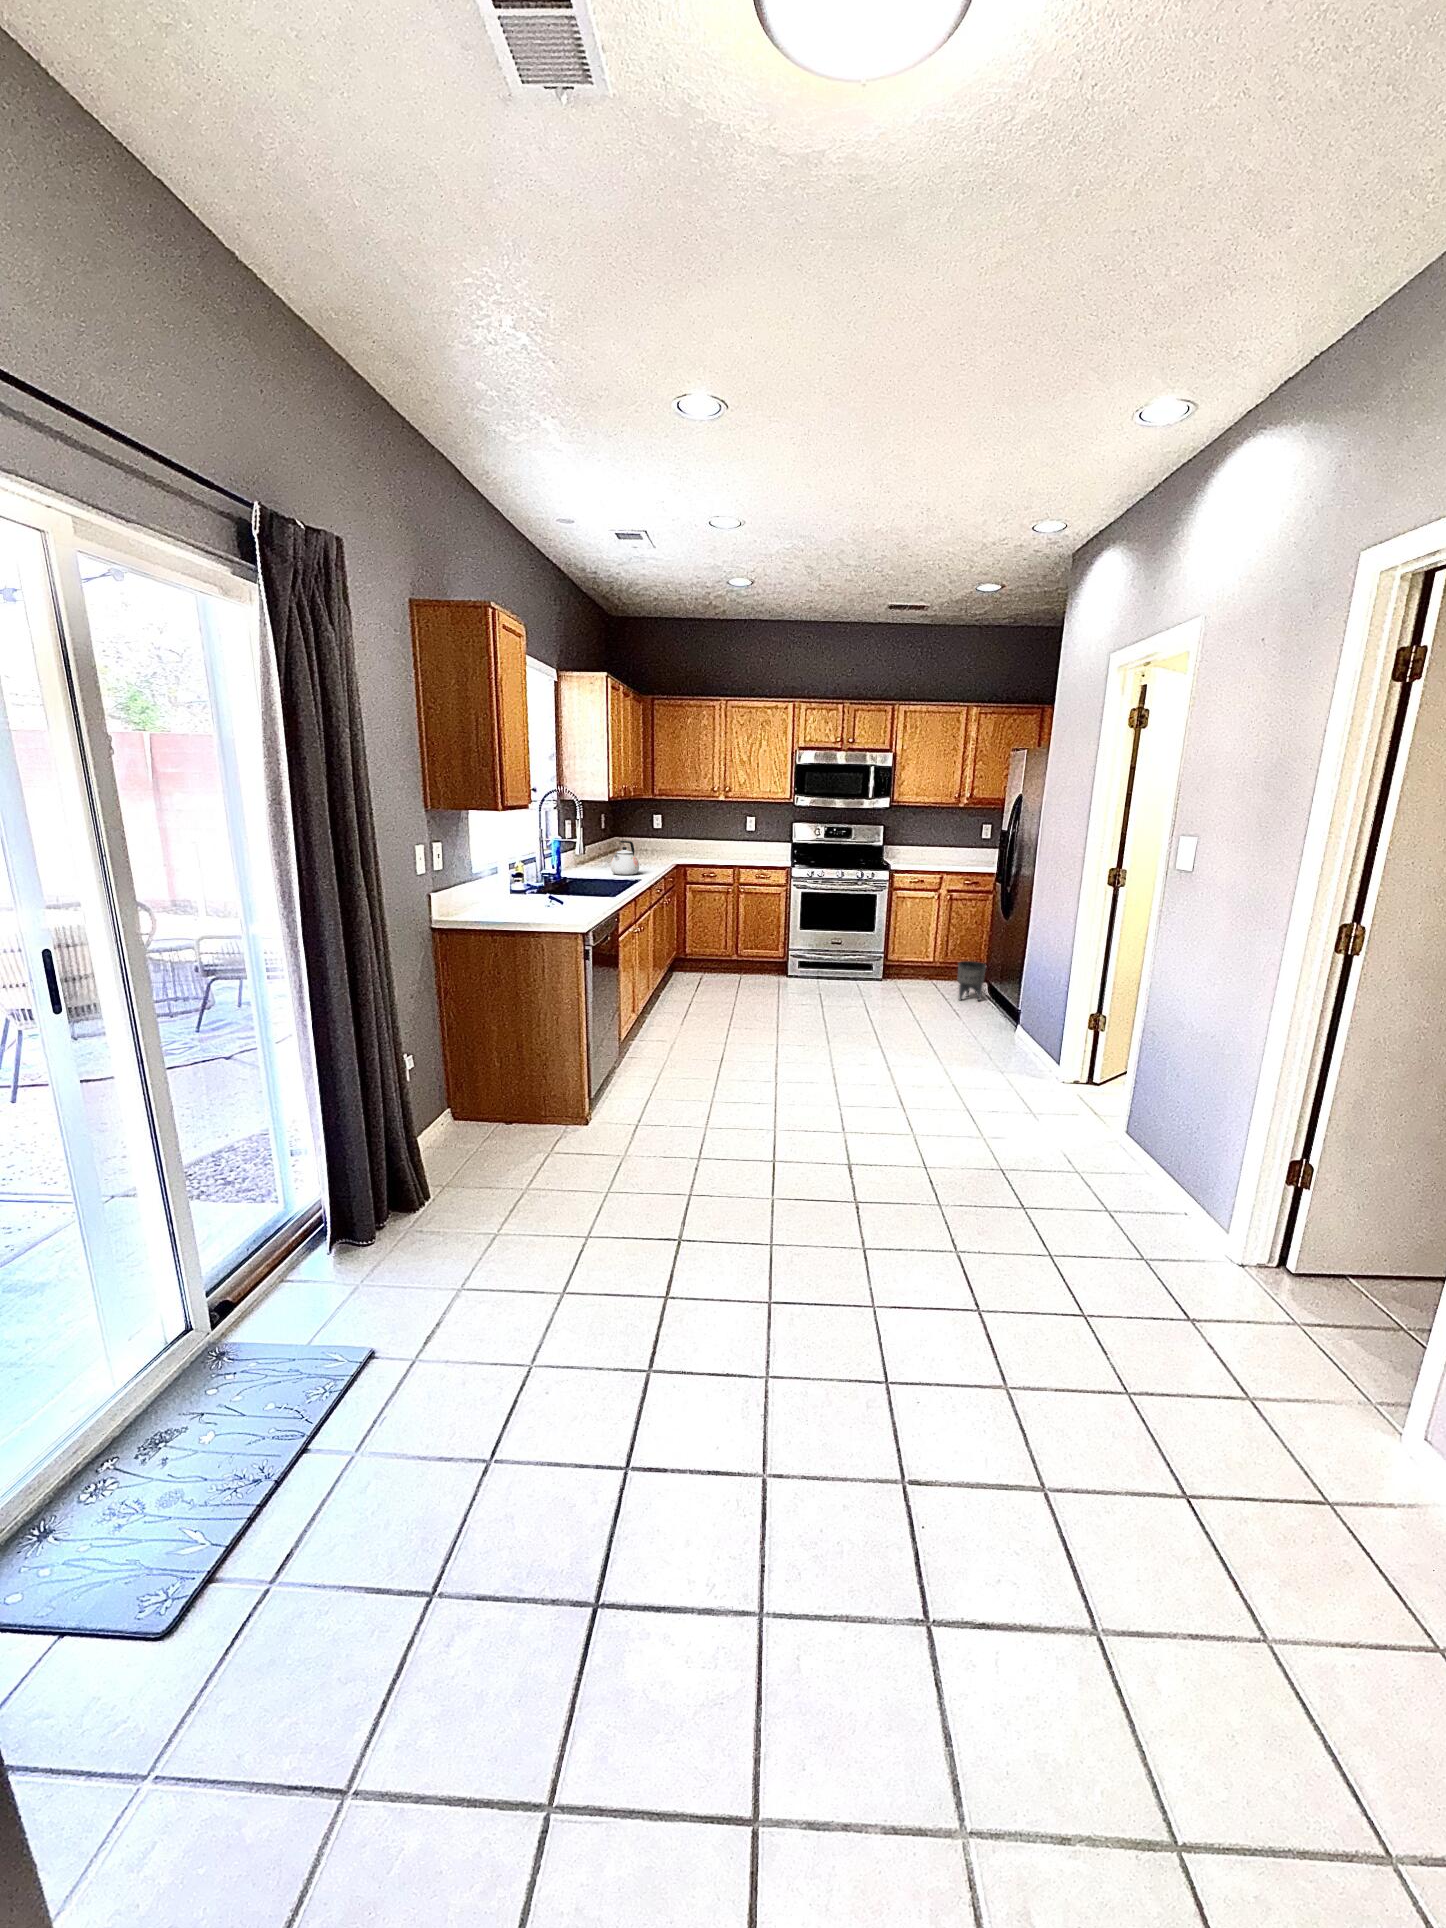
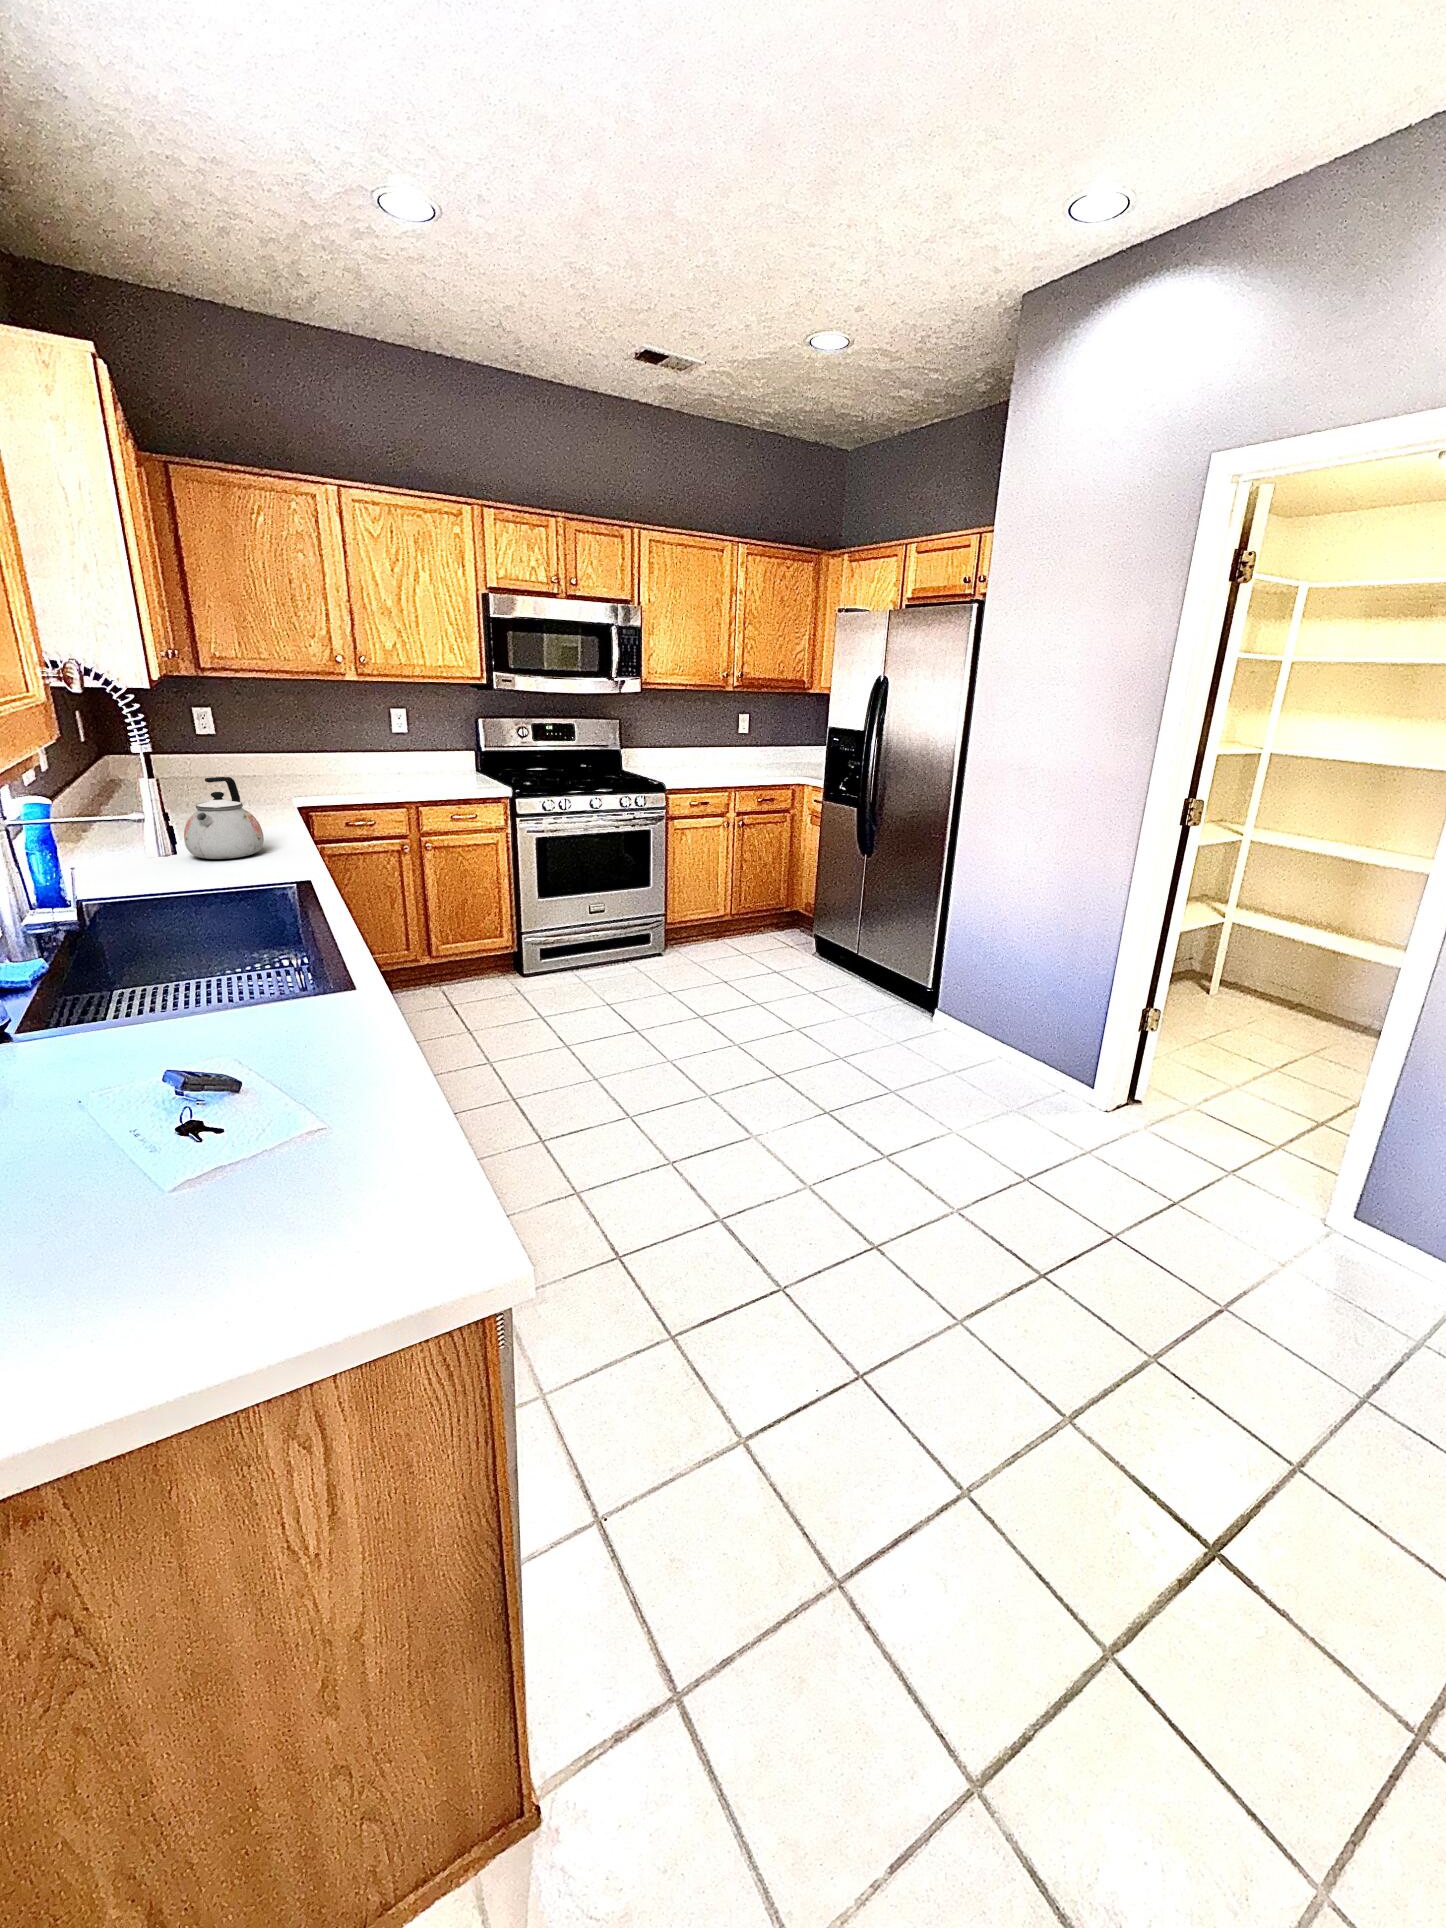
planter: present [958,961,986,1001] -> none [798,913,837,973]

